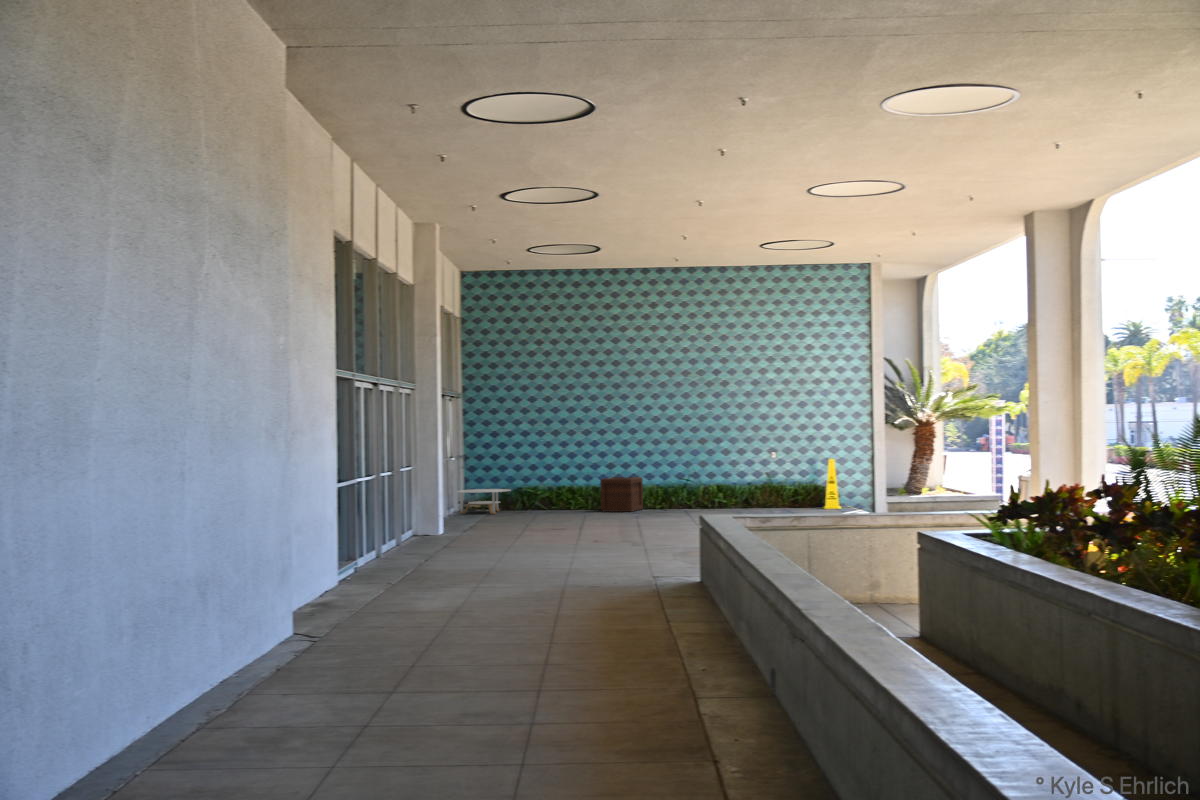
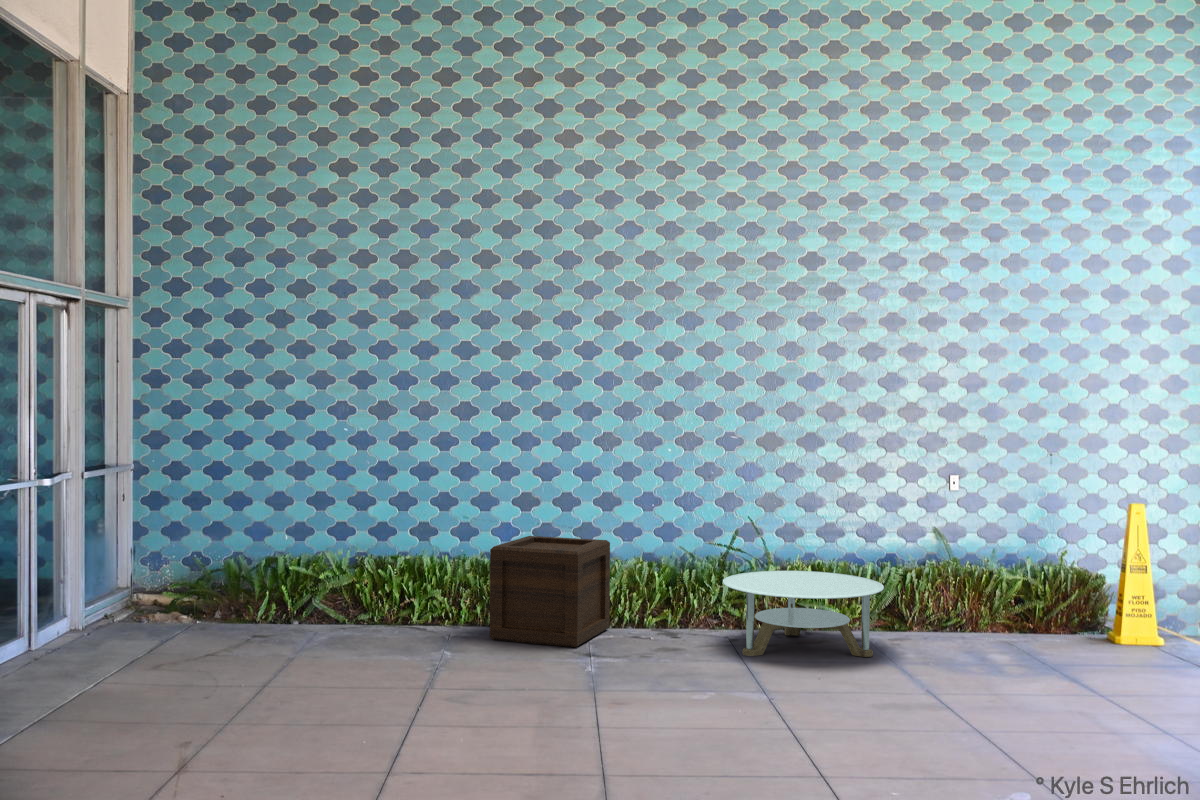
round table: present [457,489,510,514] -> present [723,571,884,657]

